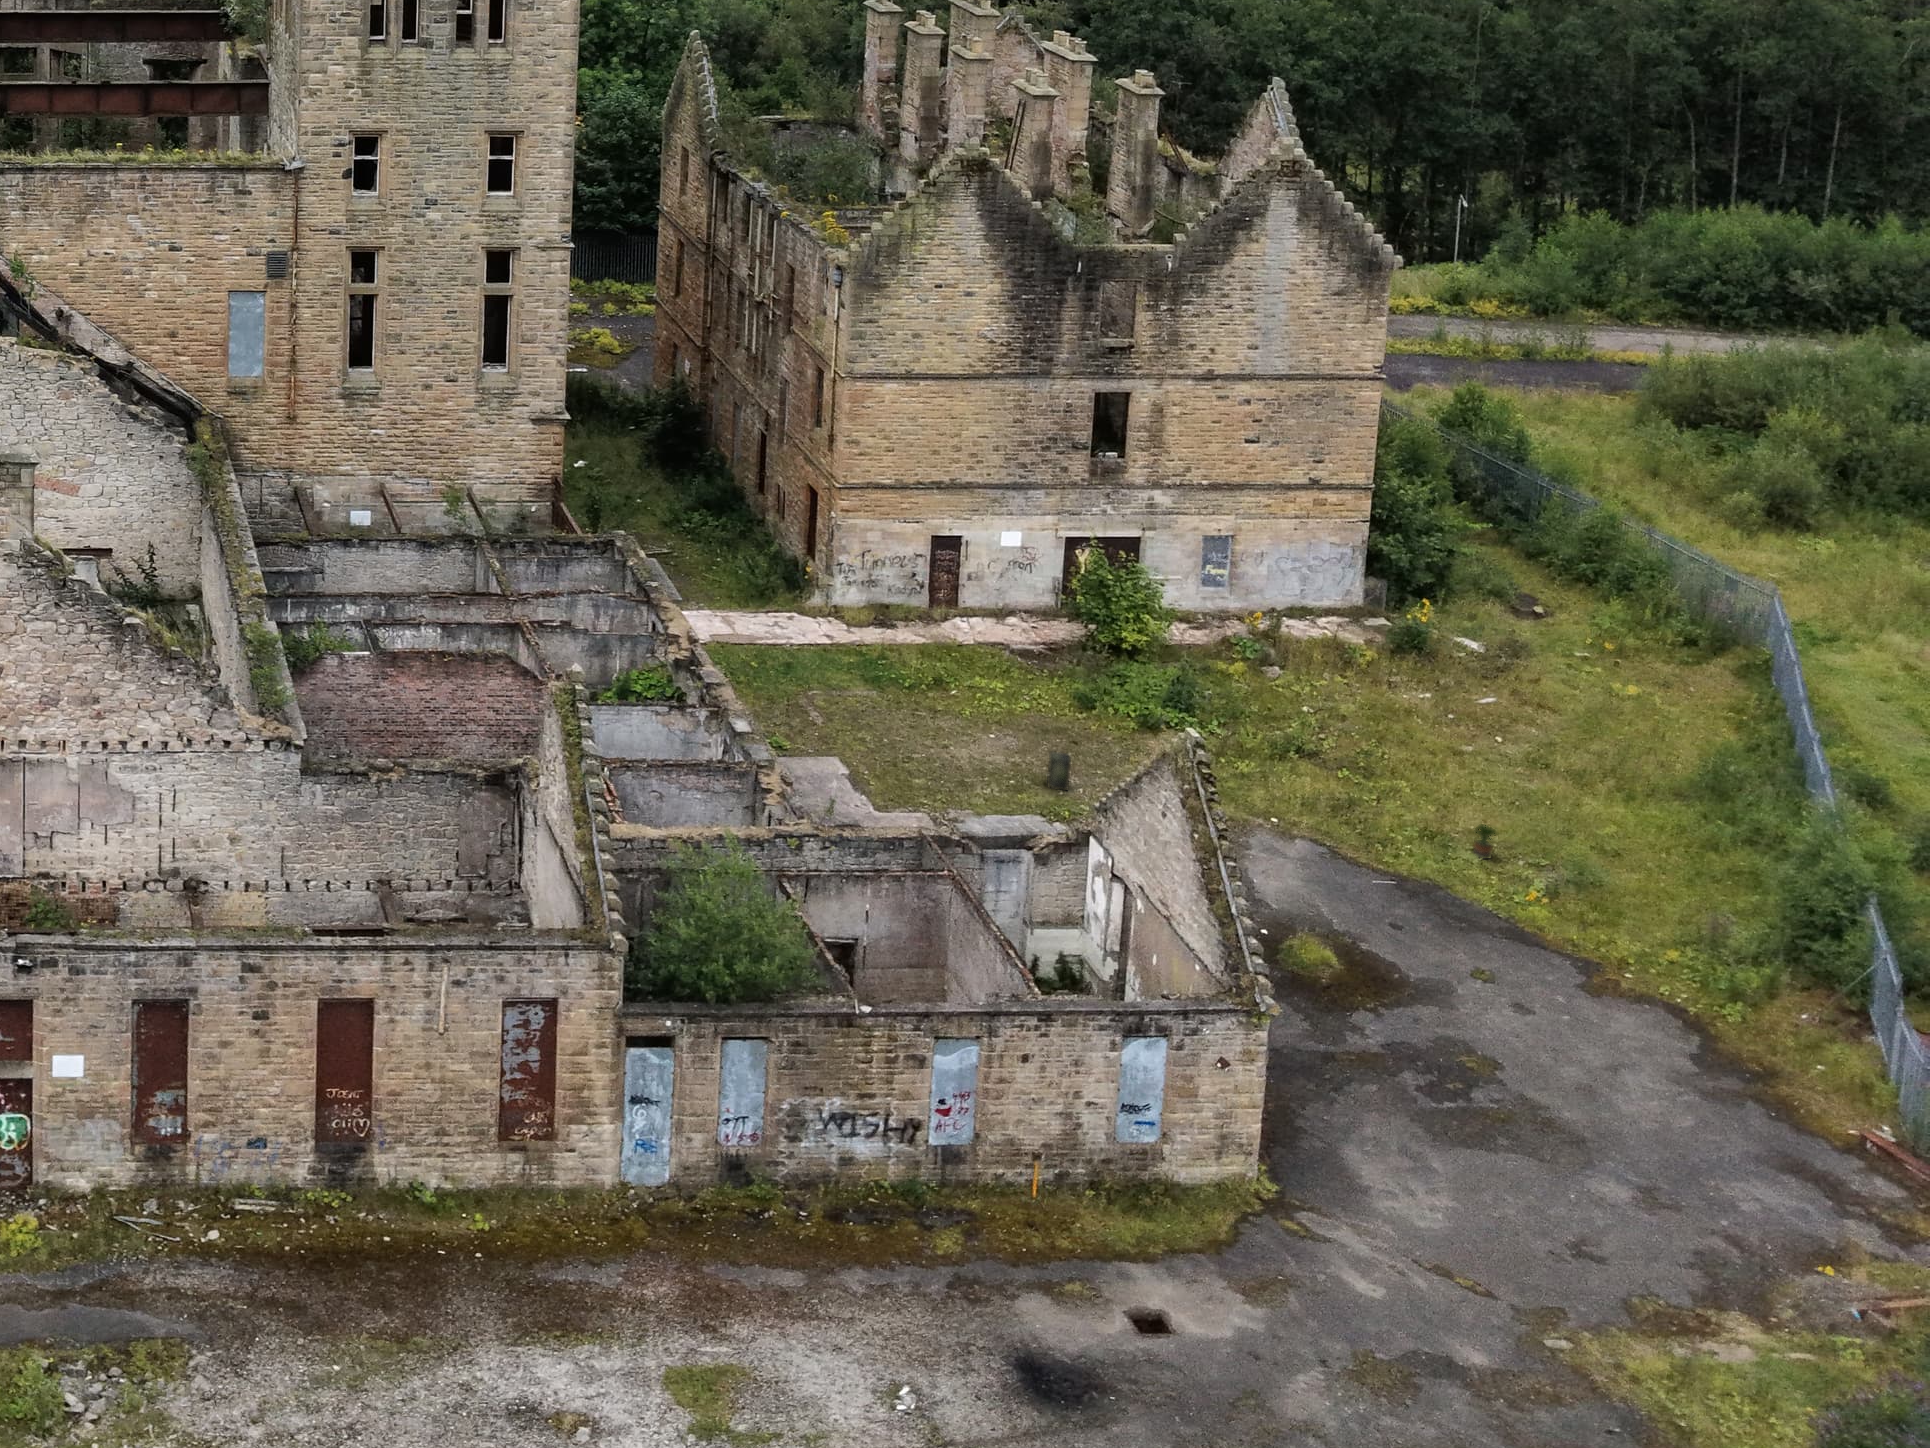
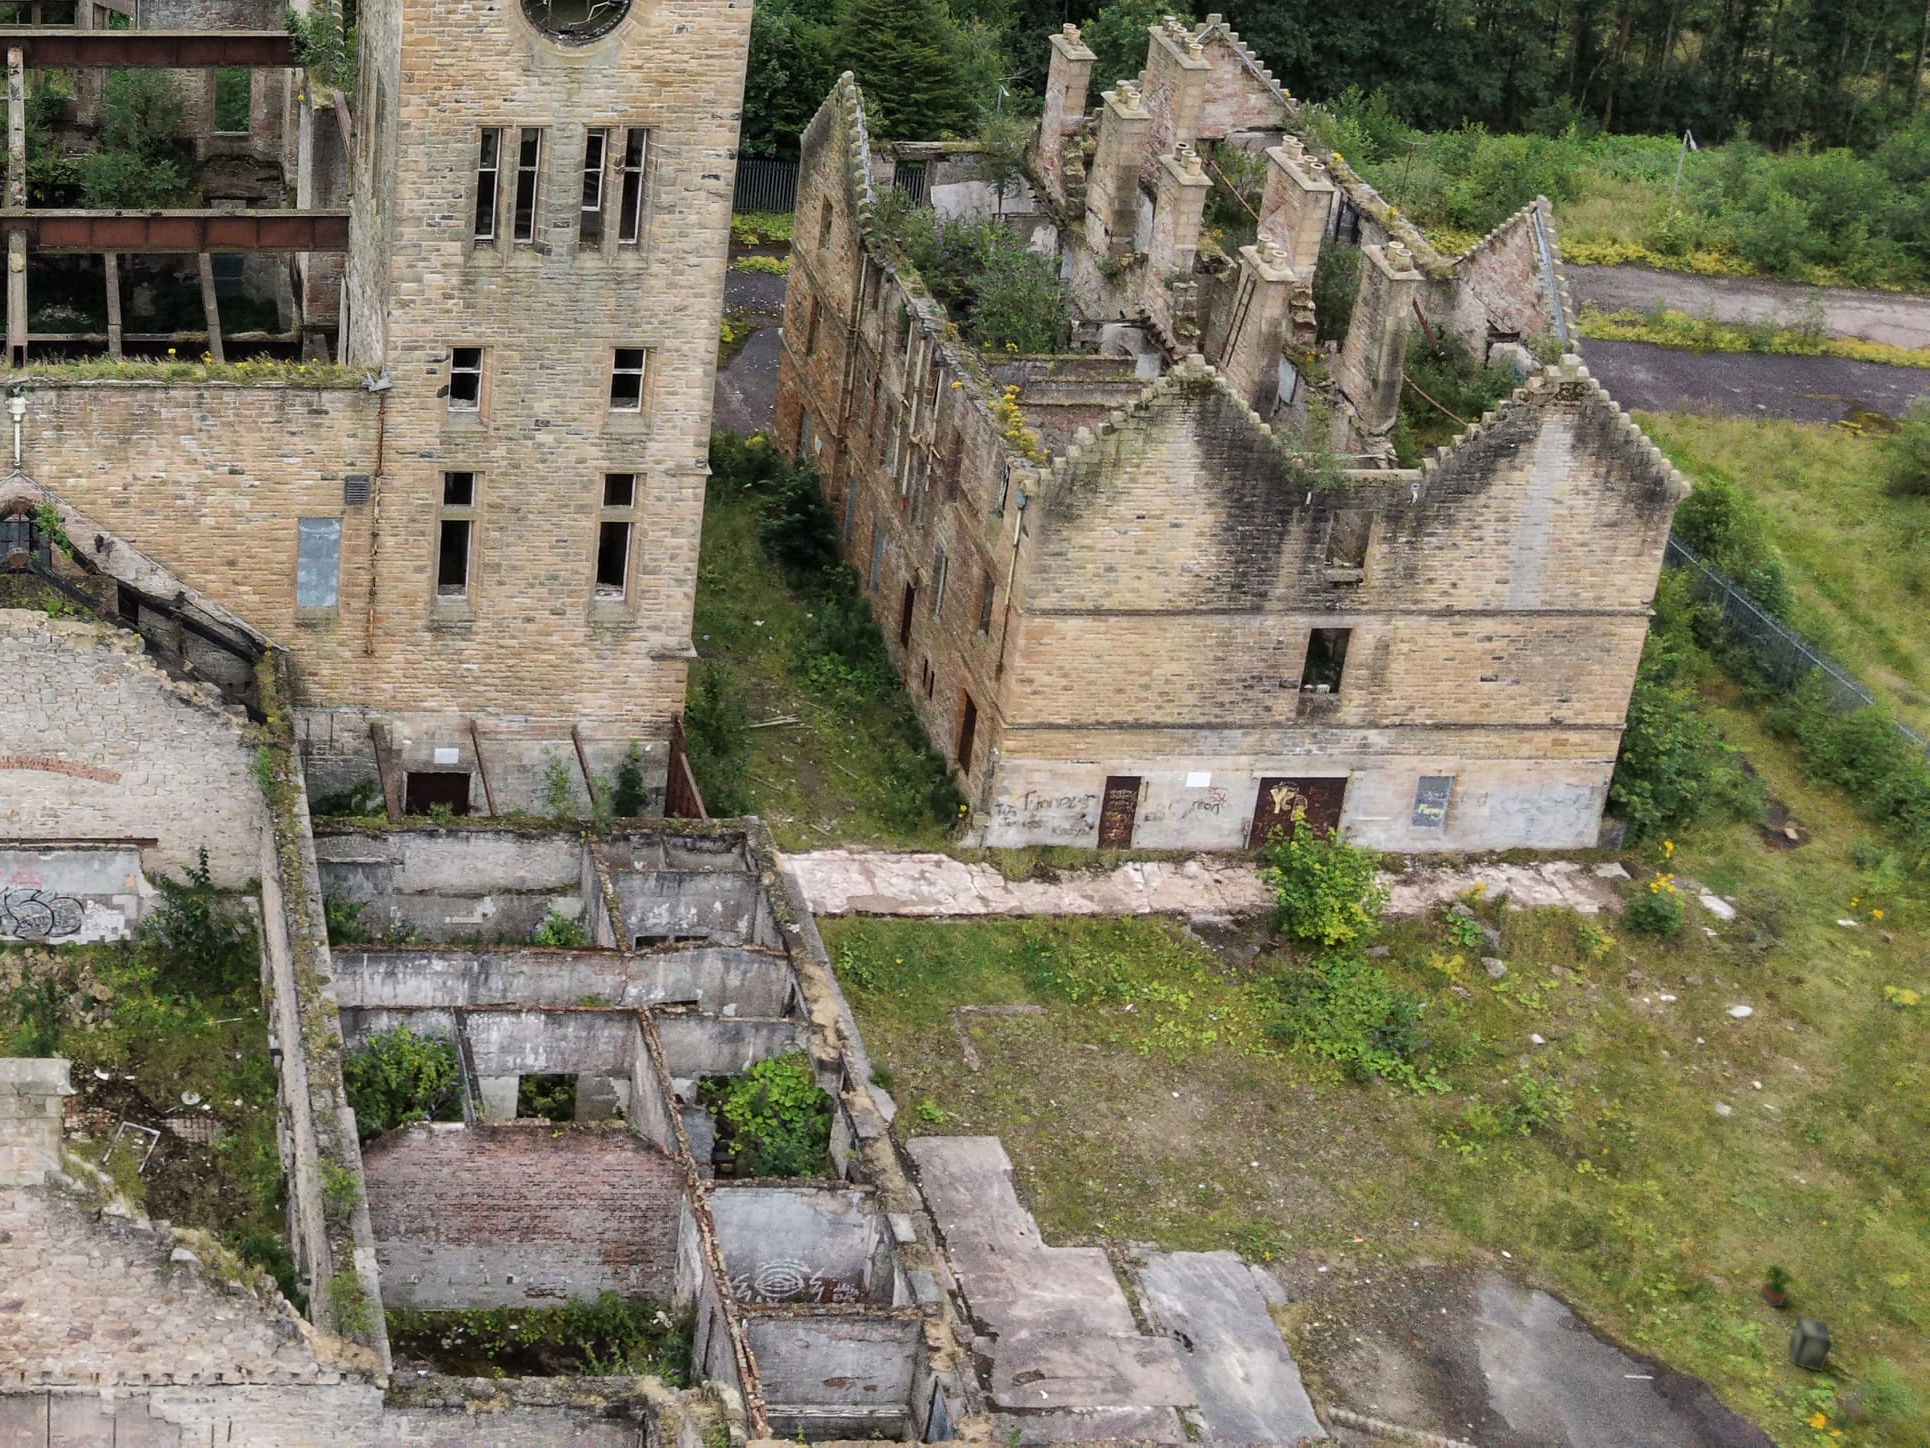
storage box: present [1047,752,1071,791] -> present [1788,1317,1832,1371]

